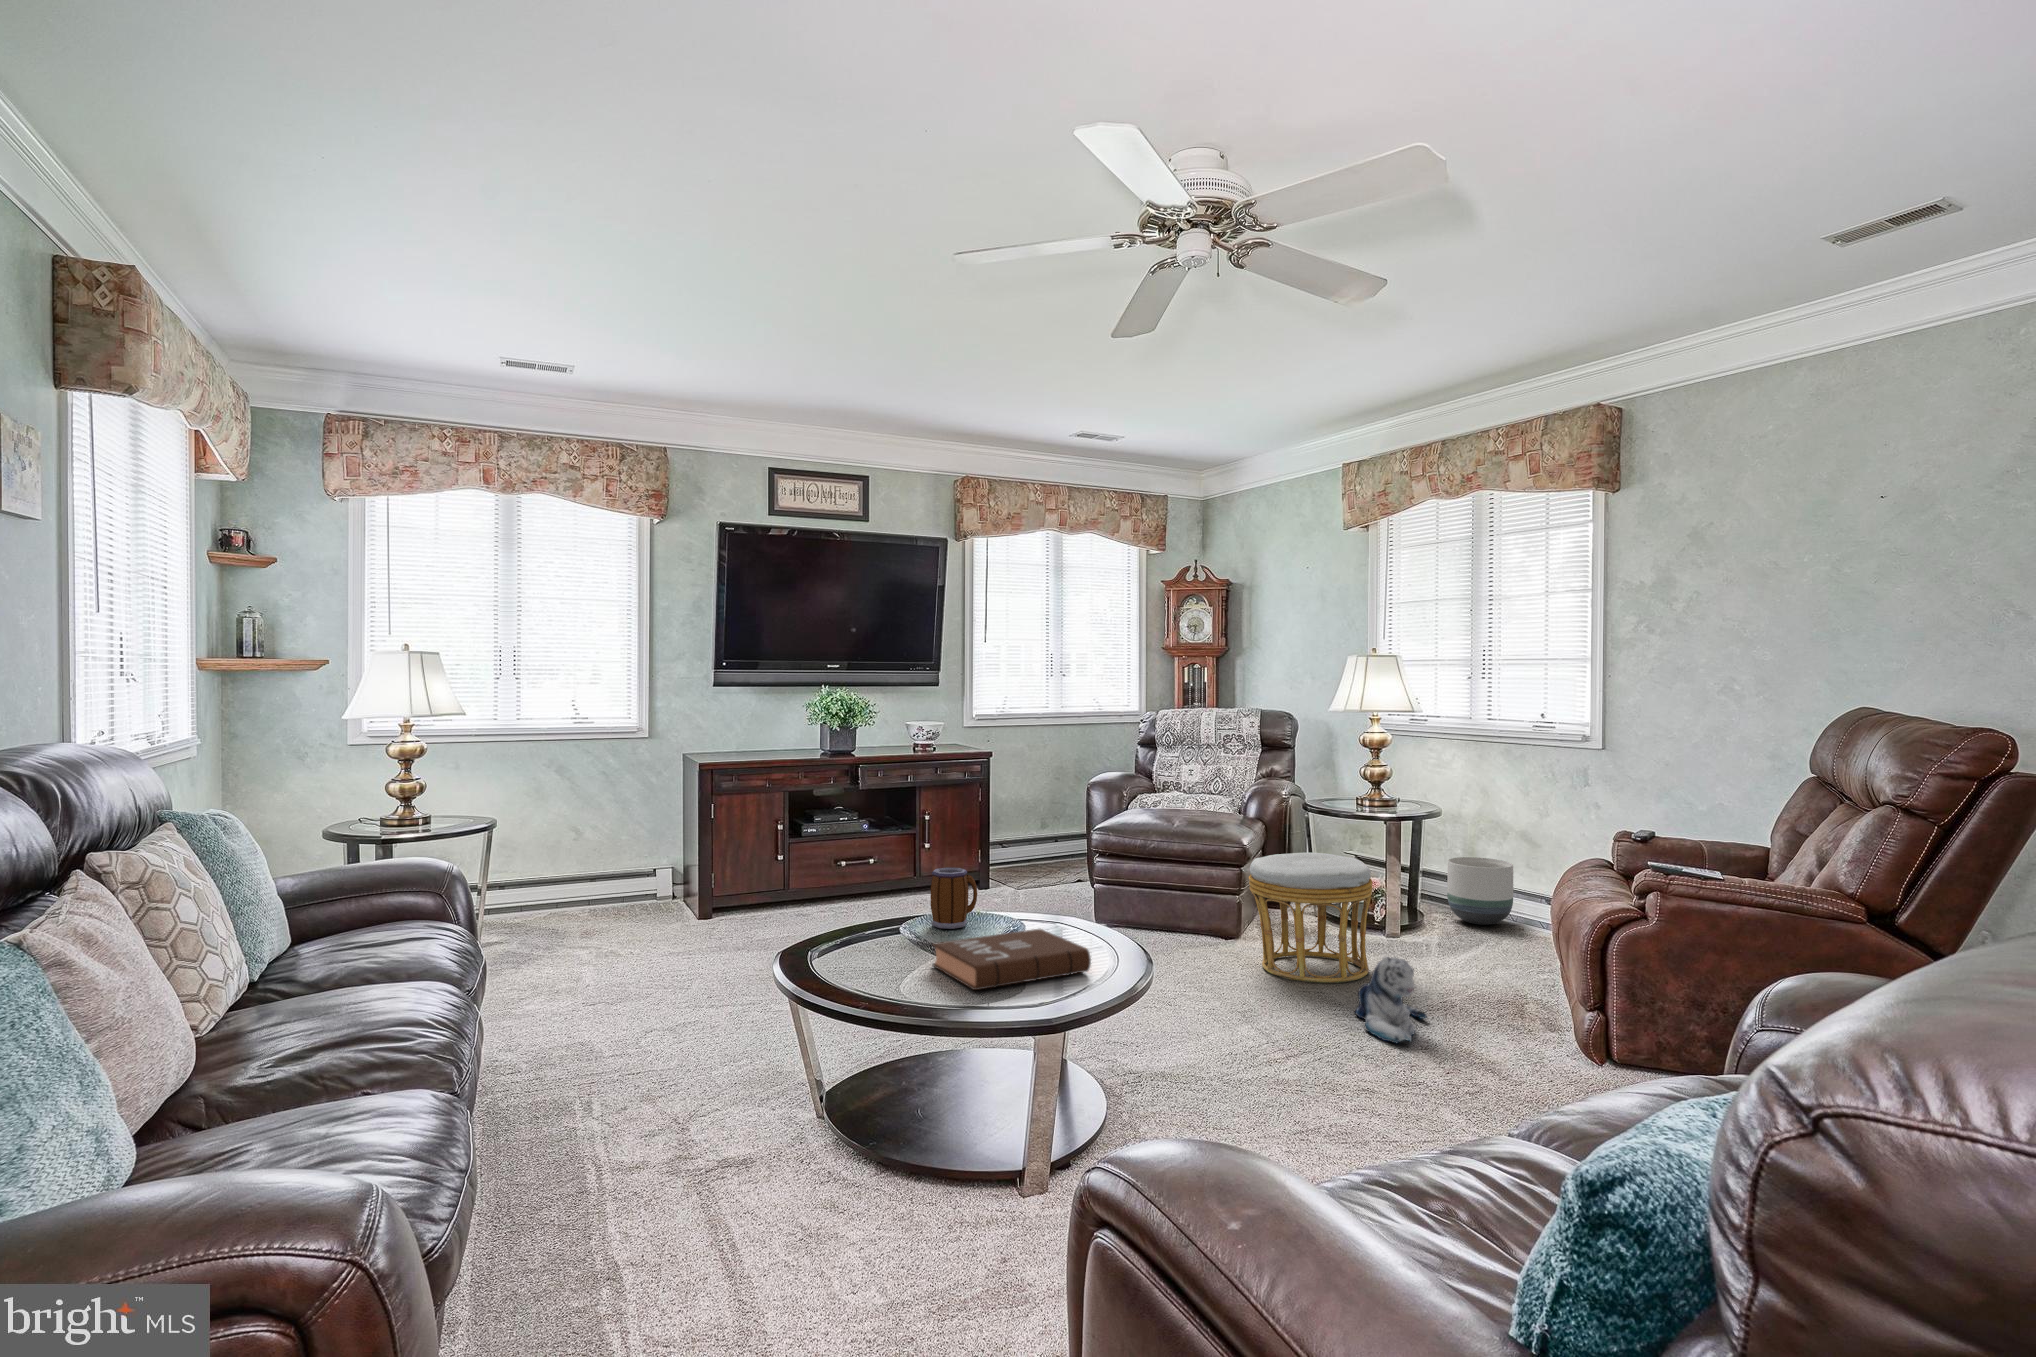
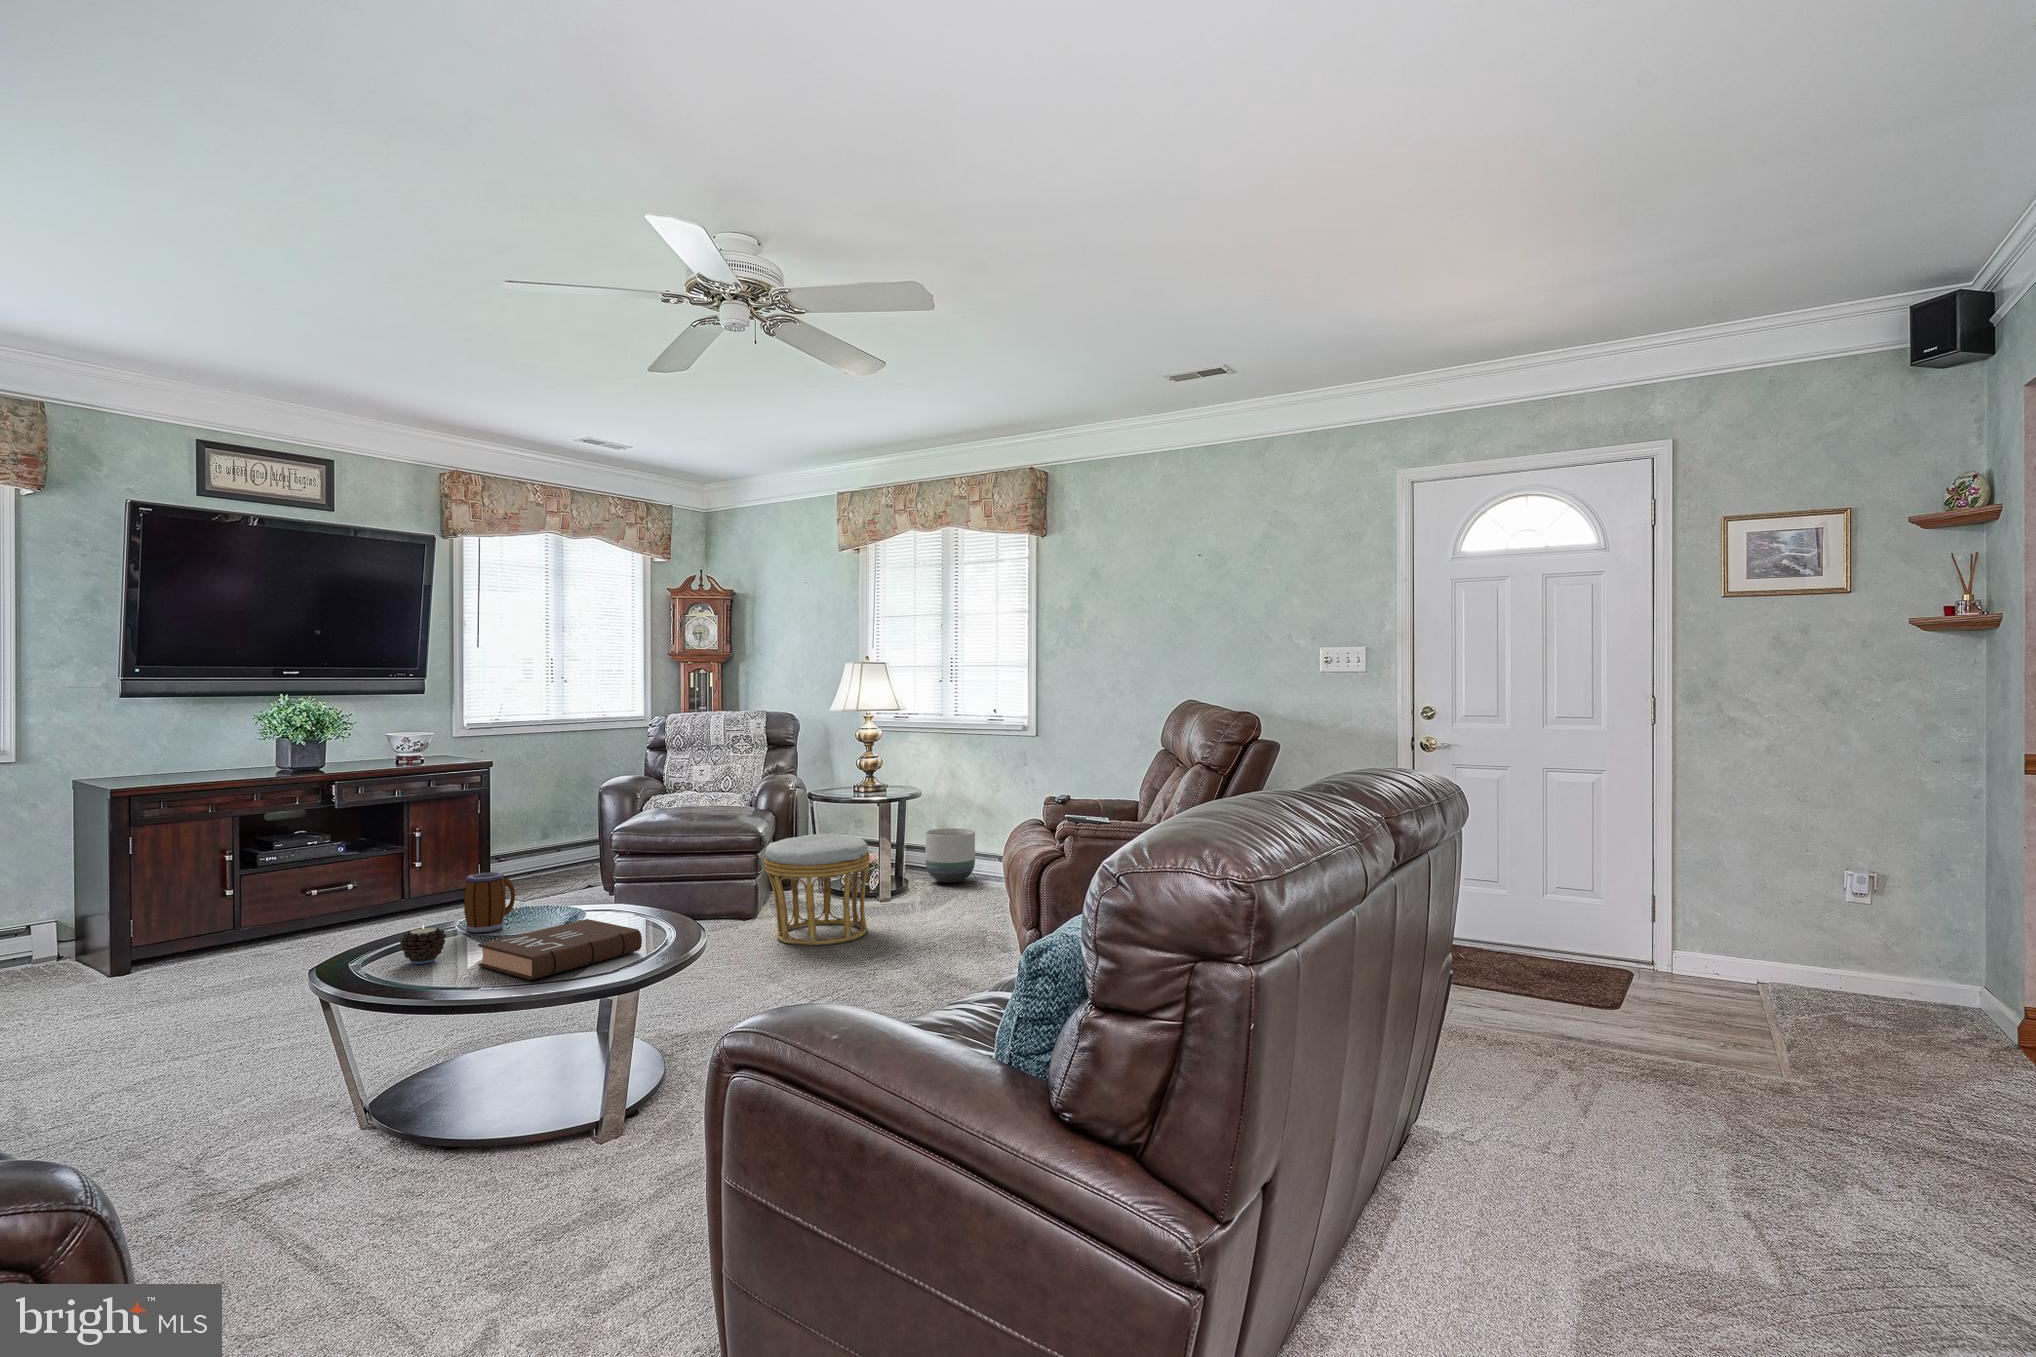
candle: none [866,915,908,956] -> present [400,925,447,964]
plush toy: present [1355,957,1427,1043] -> none [858,913,916,982]

